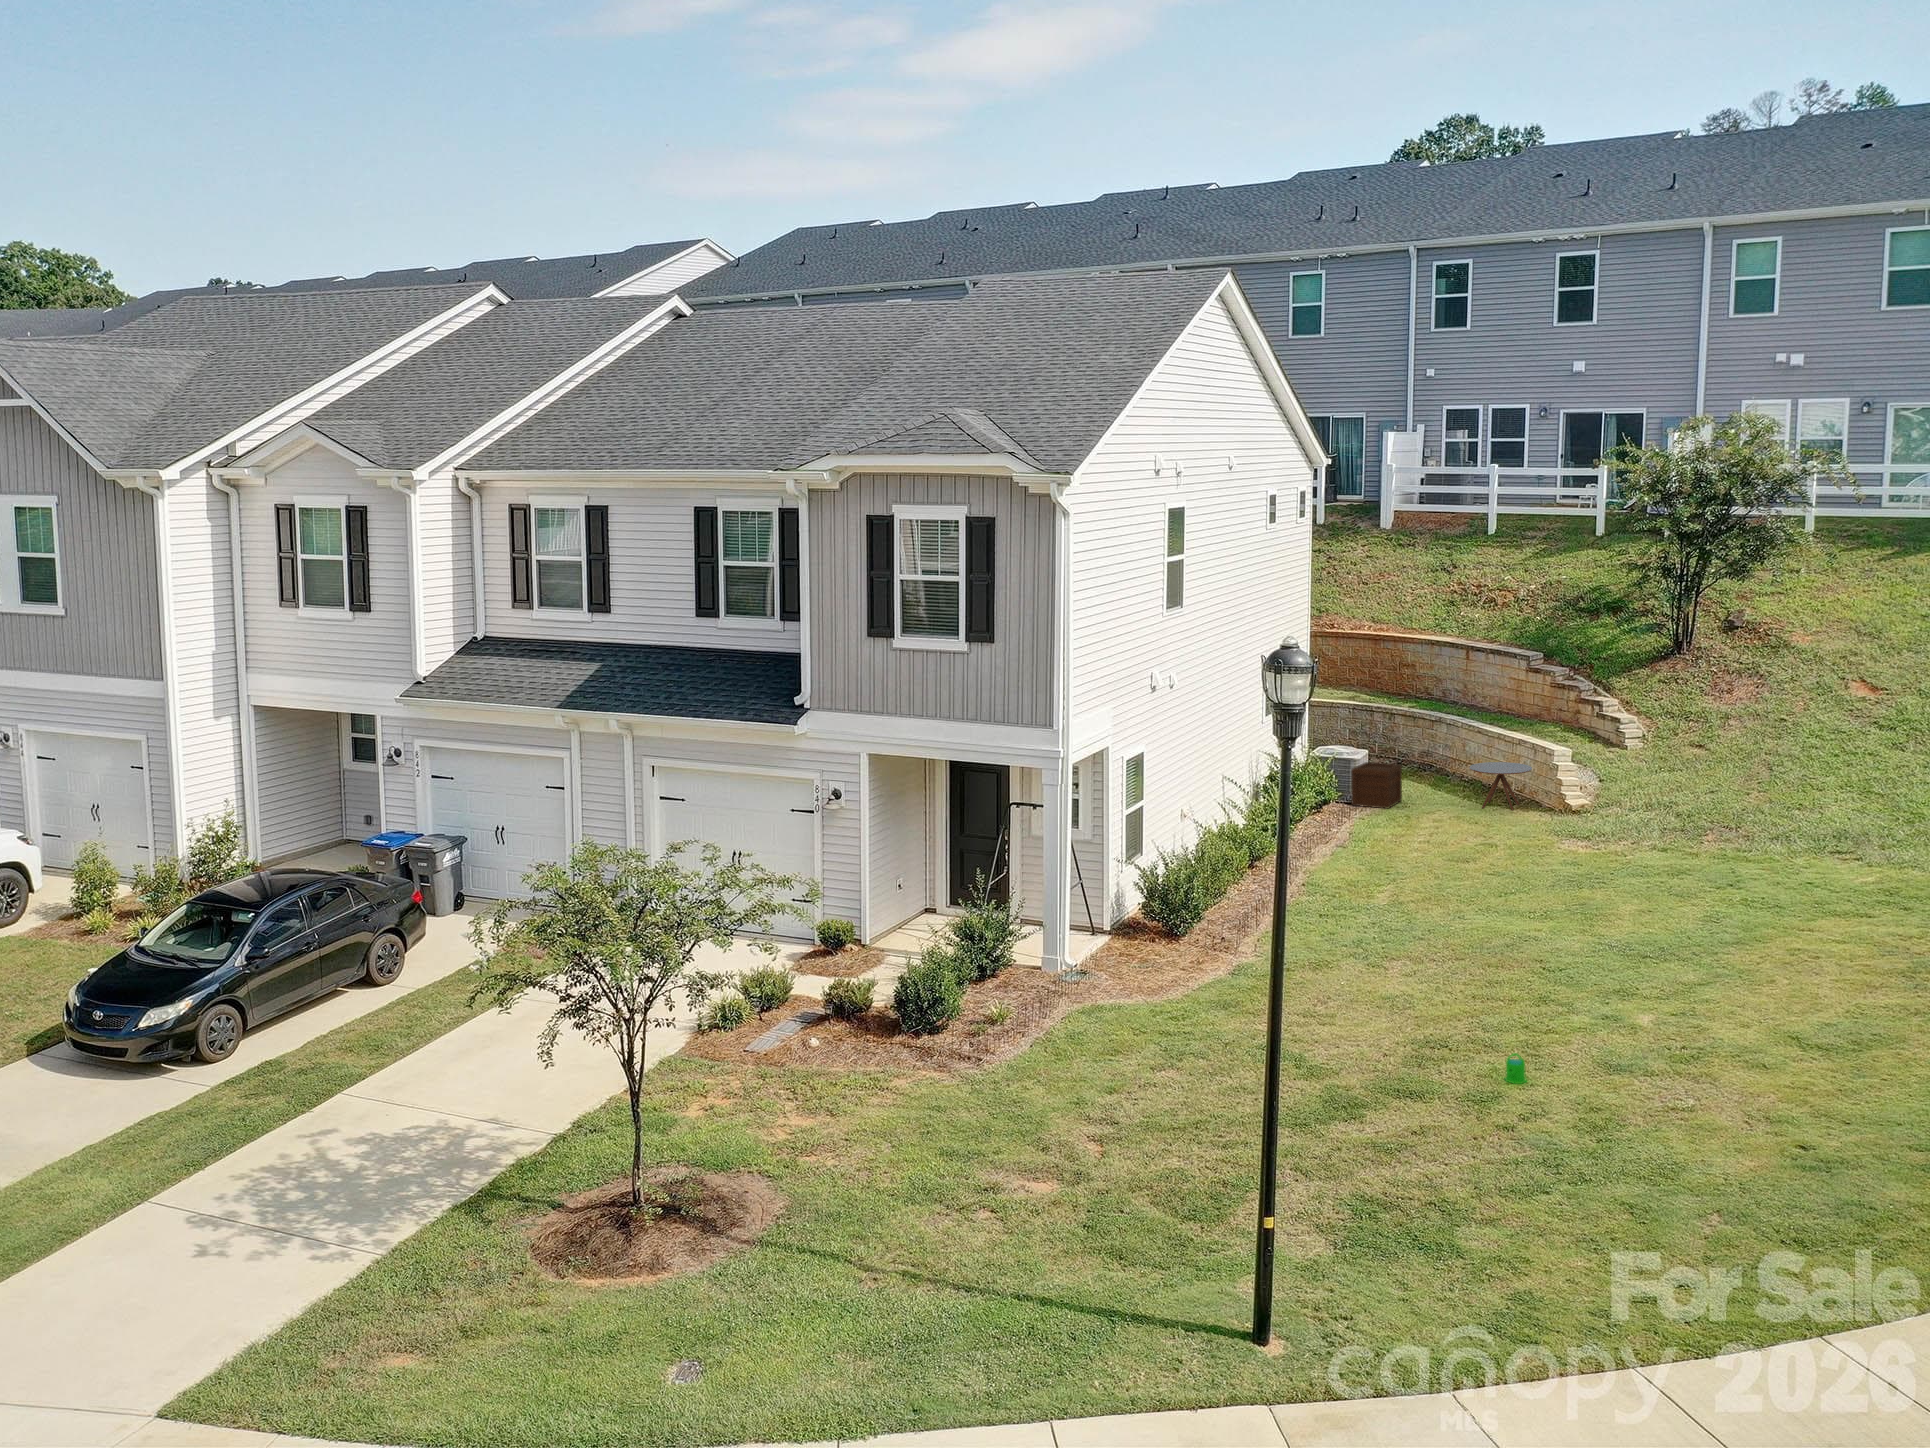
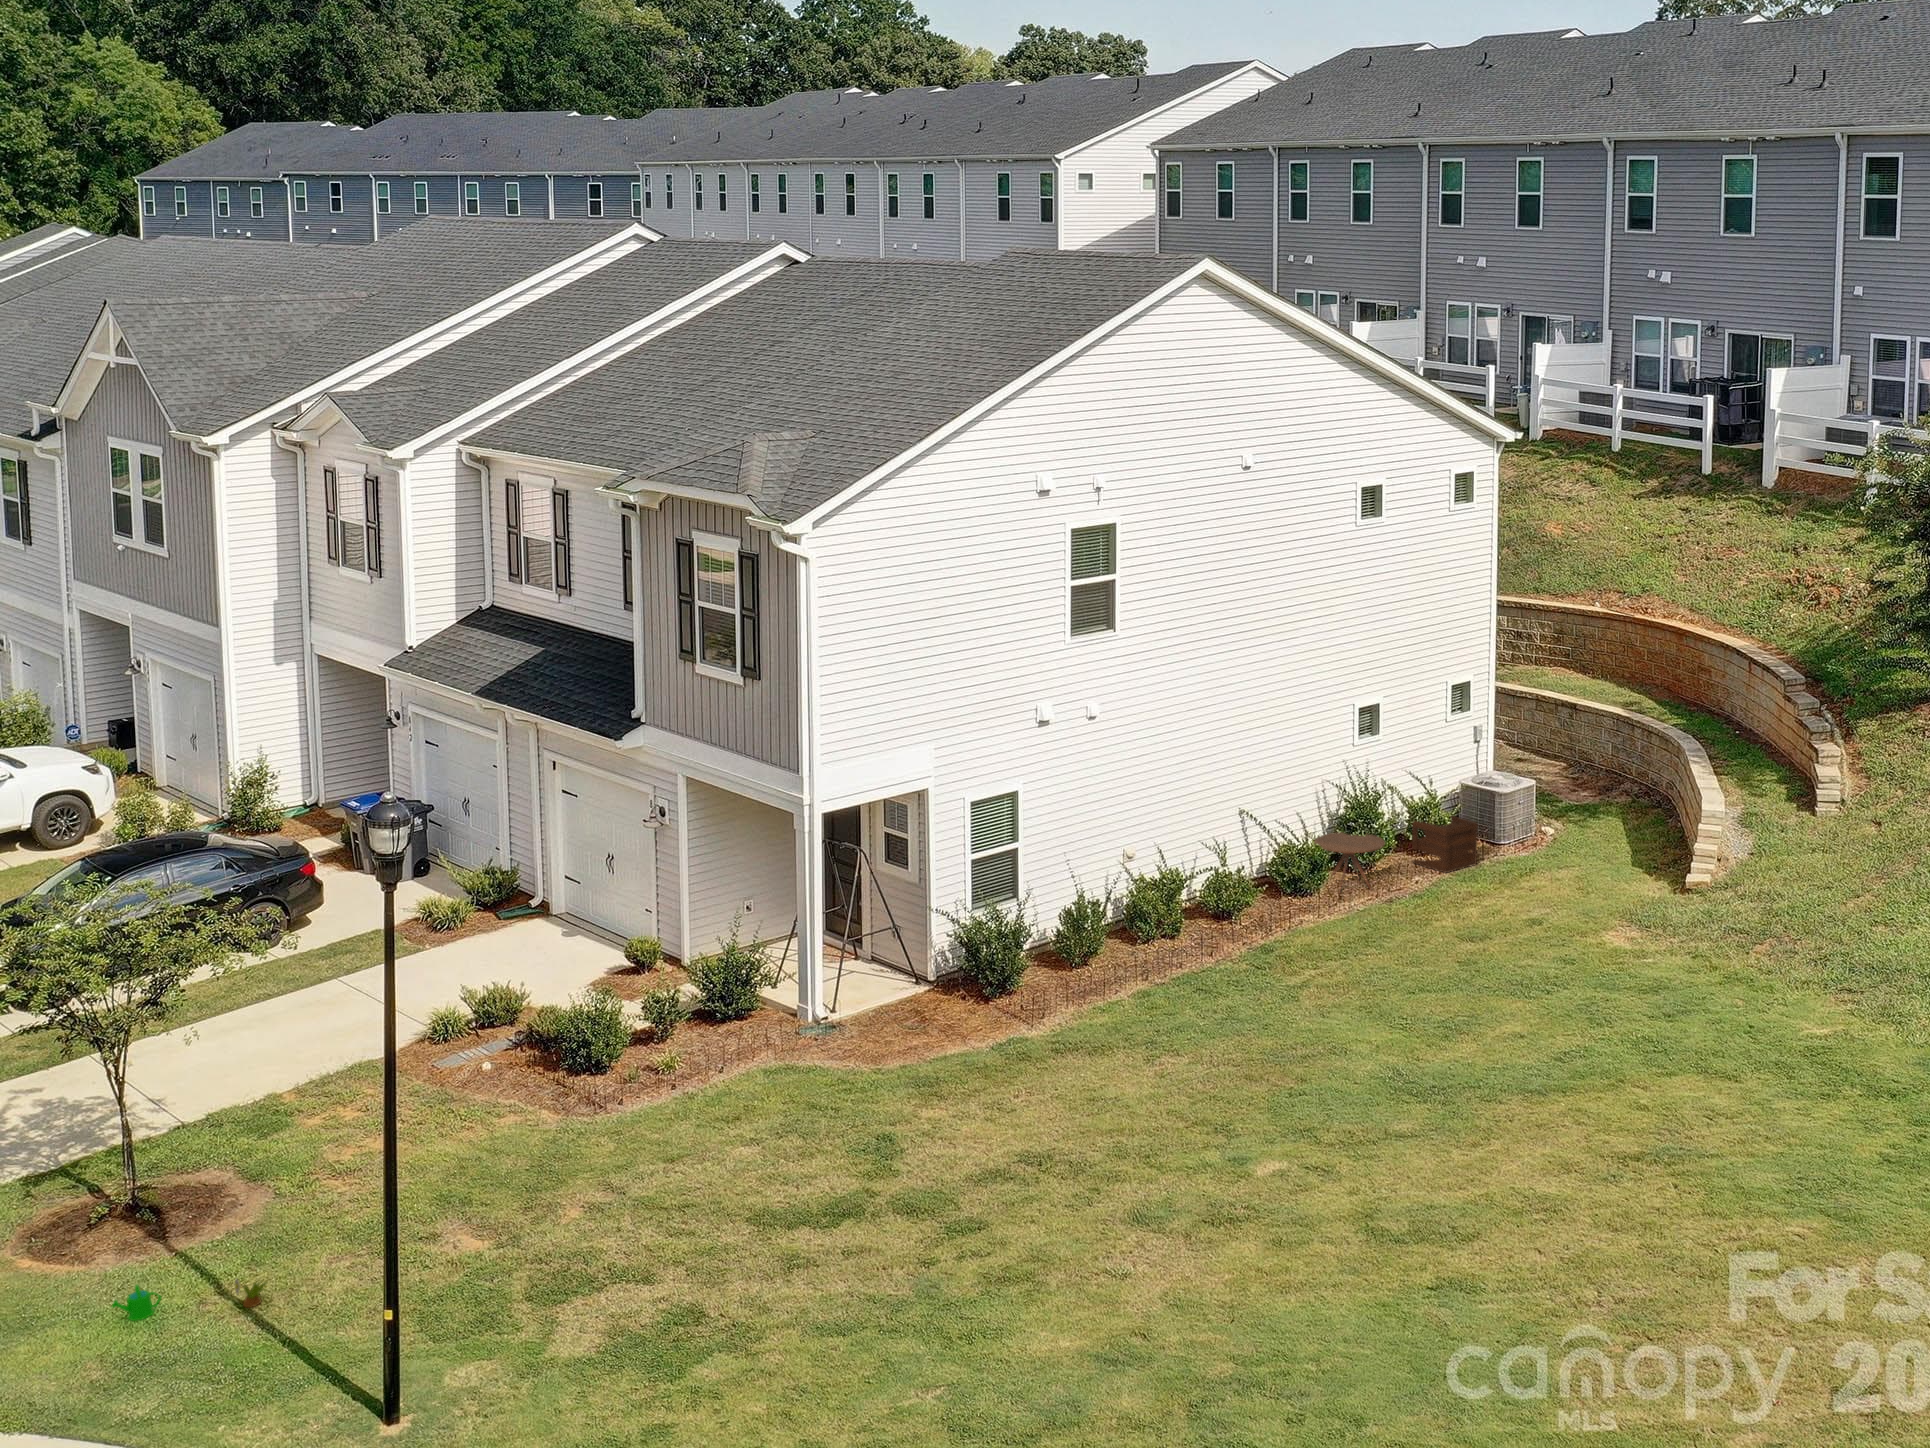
round table: present [1469,762,1532,811] -> present [1314,832,1385,893]
watering can: present [1505,1053,1526,1084] -> present [112,1285,162,1321]
decorative plant: none [889,1222,926,1254] -> present [235,1279,267,1308]

